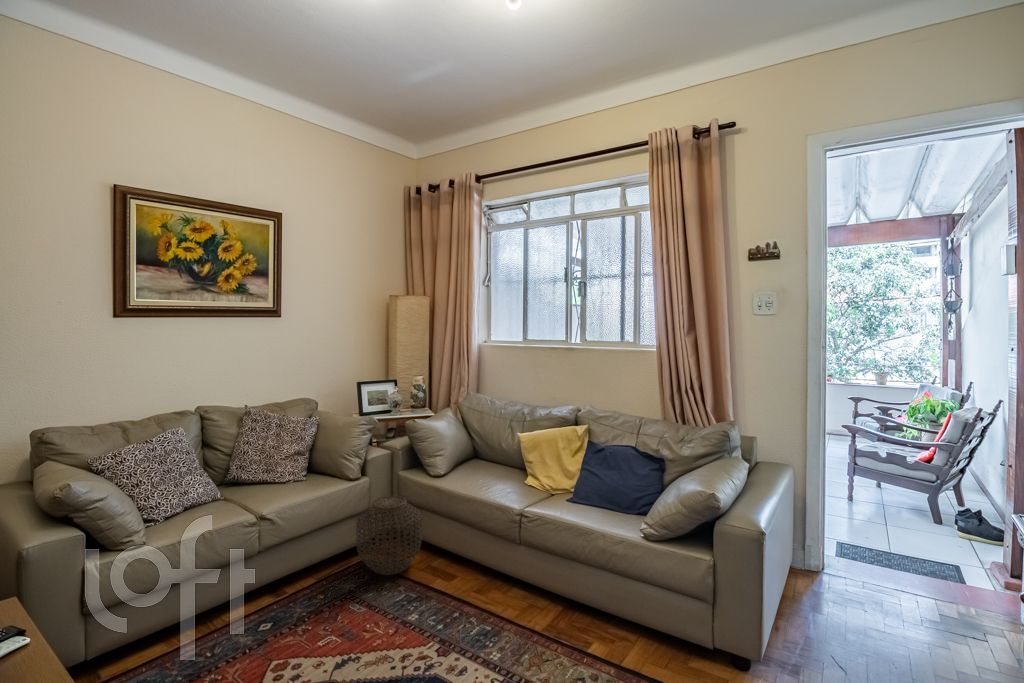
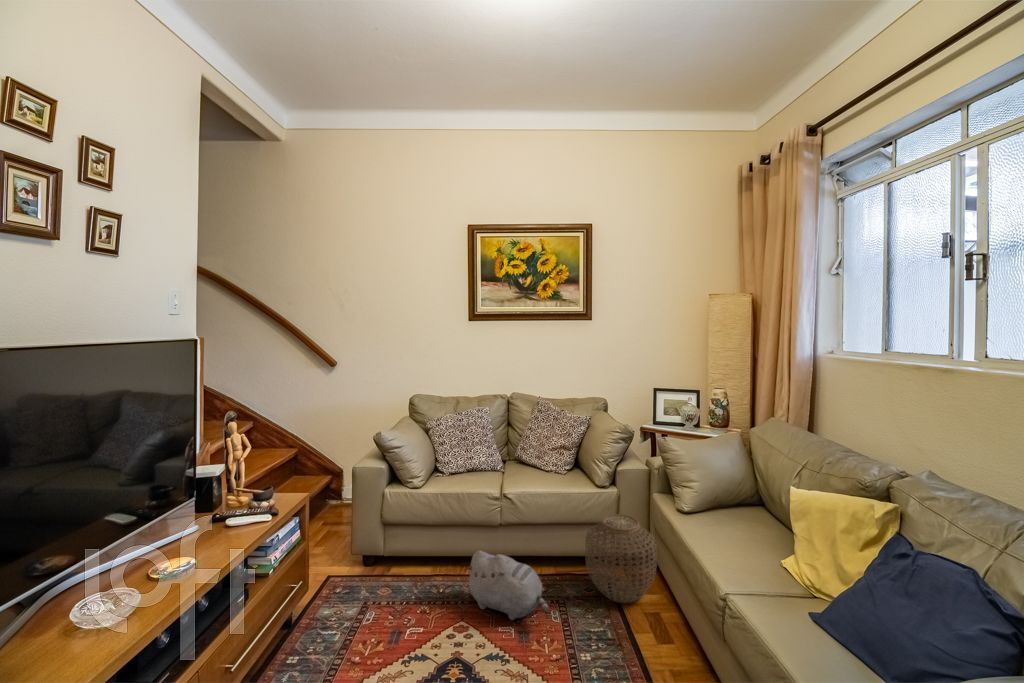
plush toy: none [252,572,367,642] -> present [465,551,549,620]

